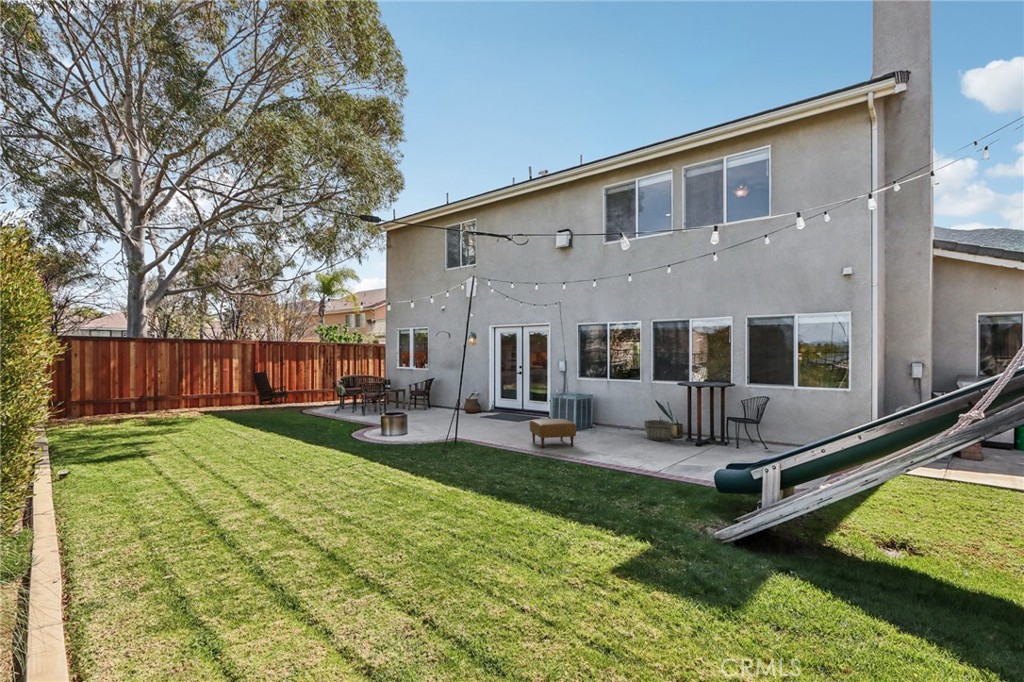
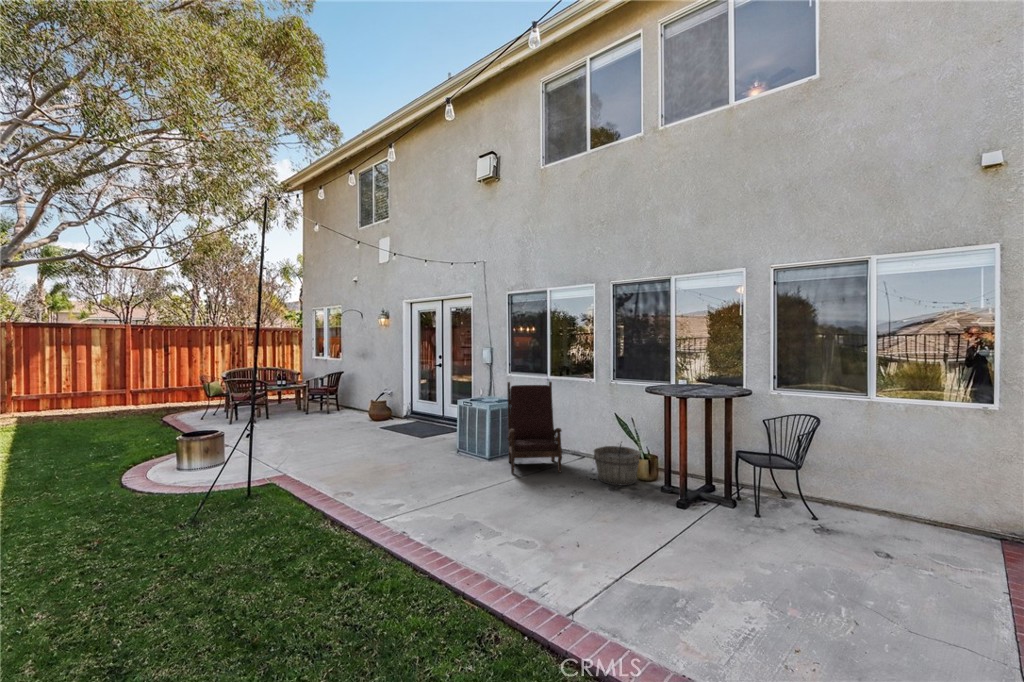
armchair: present [253,371,288,405] -> present [507,382,562,474]
ottoman: present [530,419,576,448] -> none [392,447,463,507]

